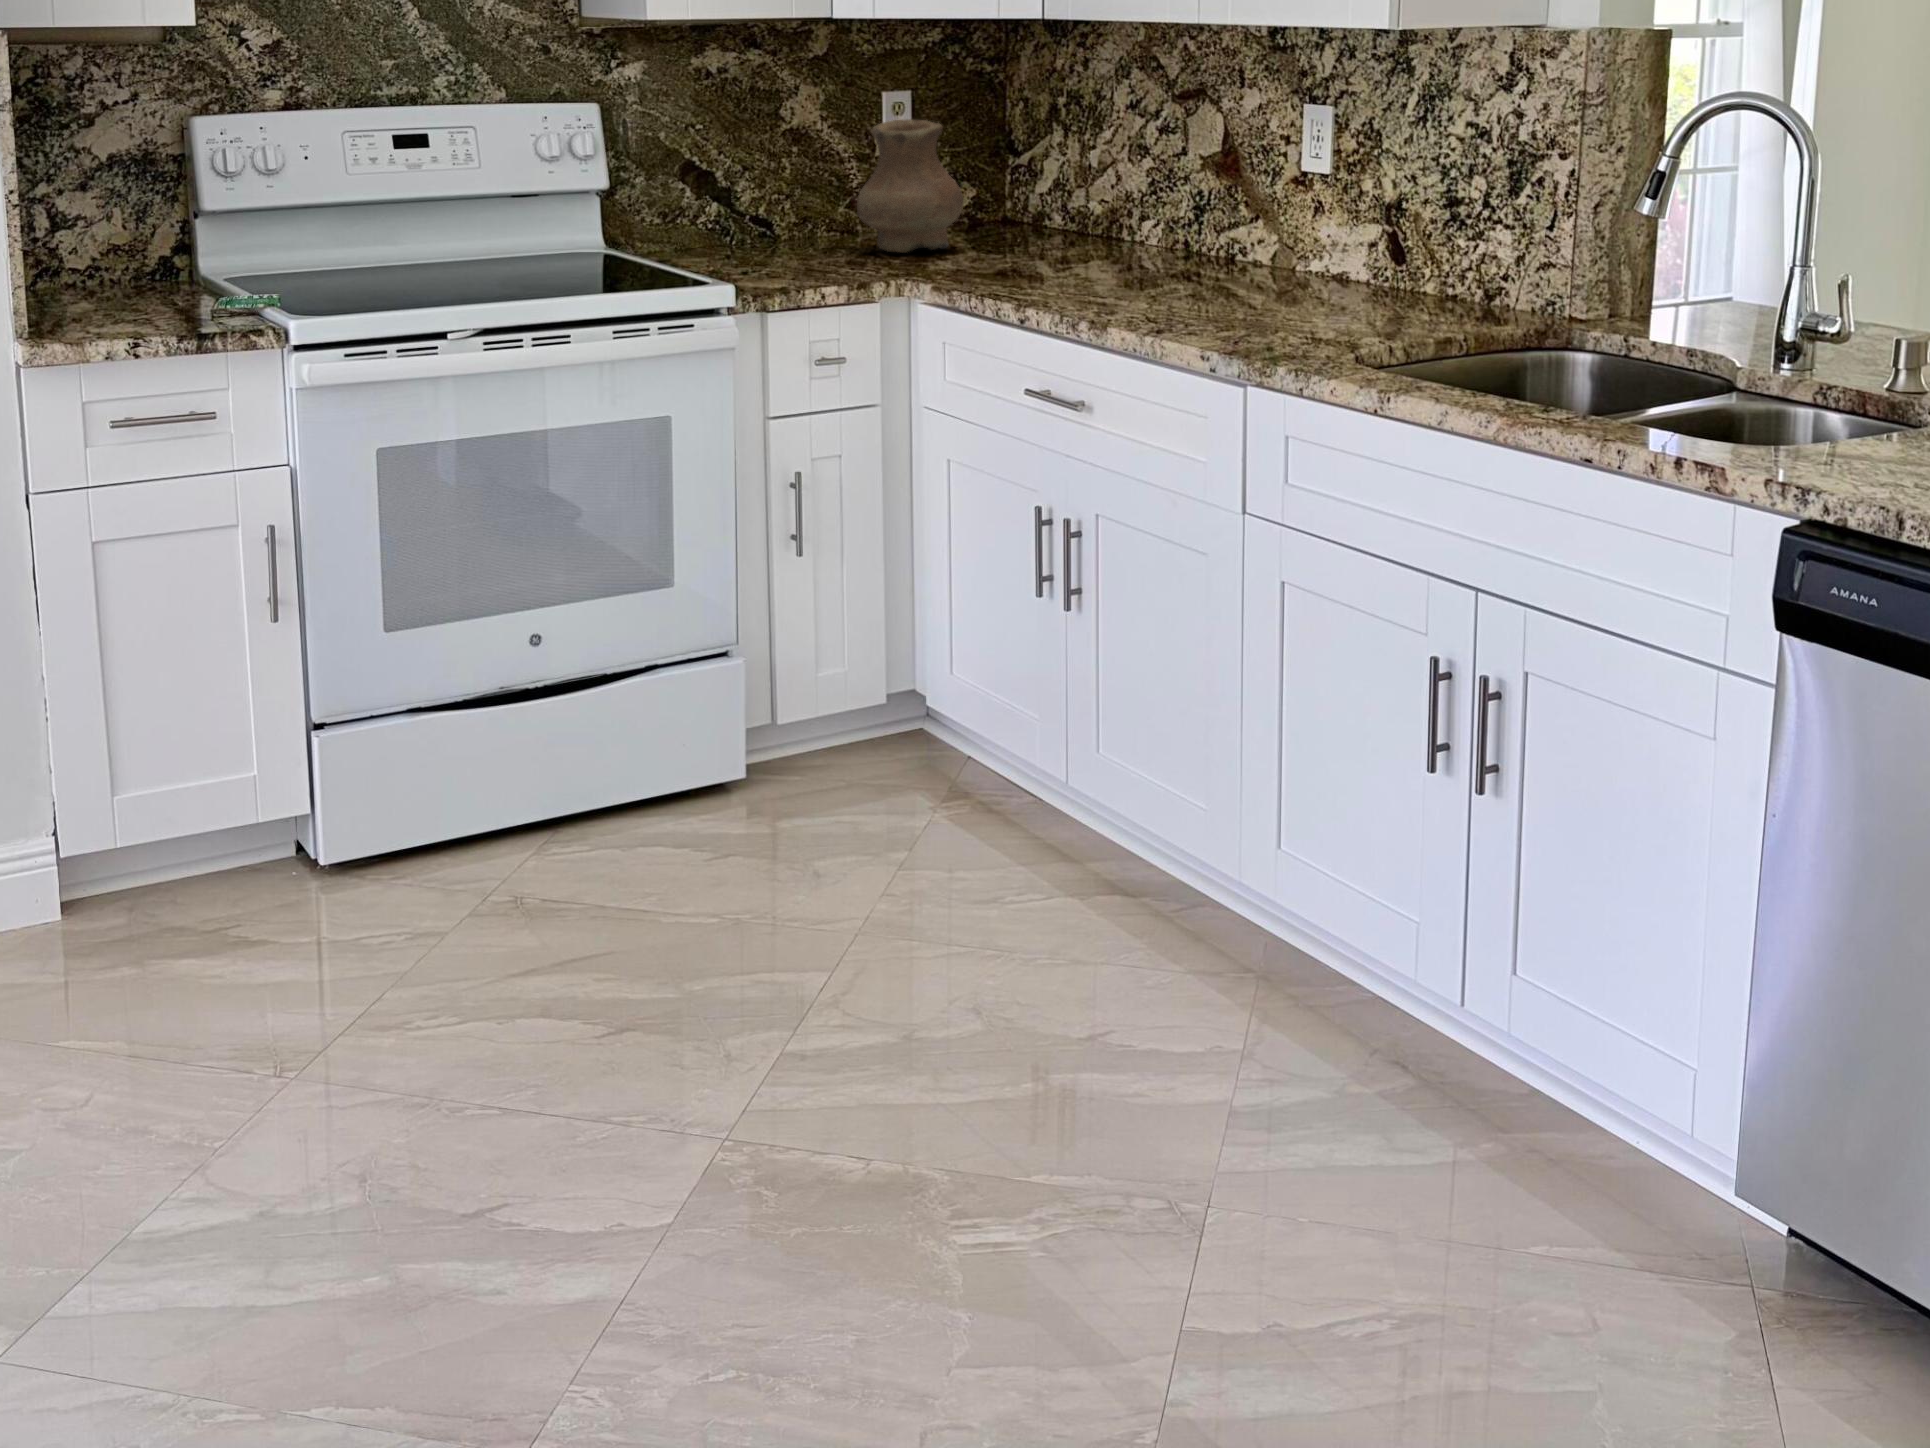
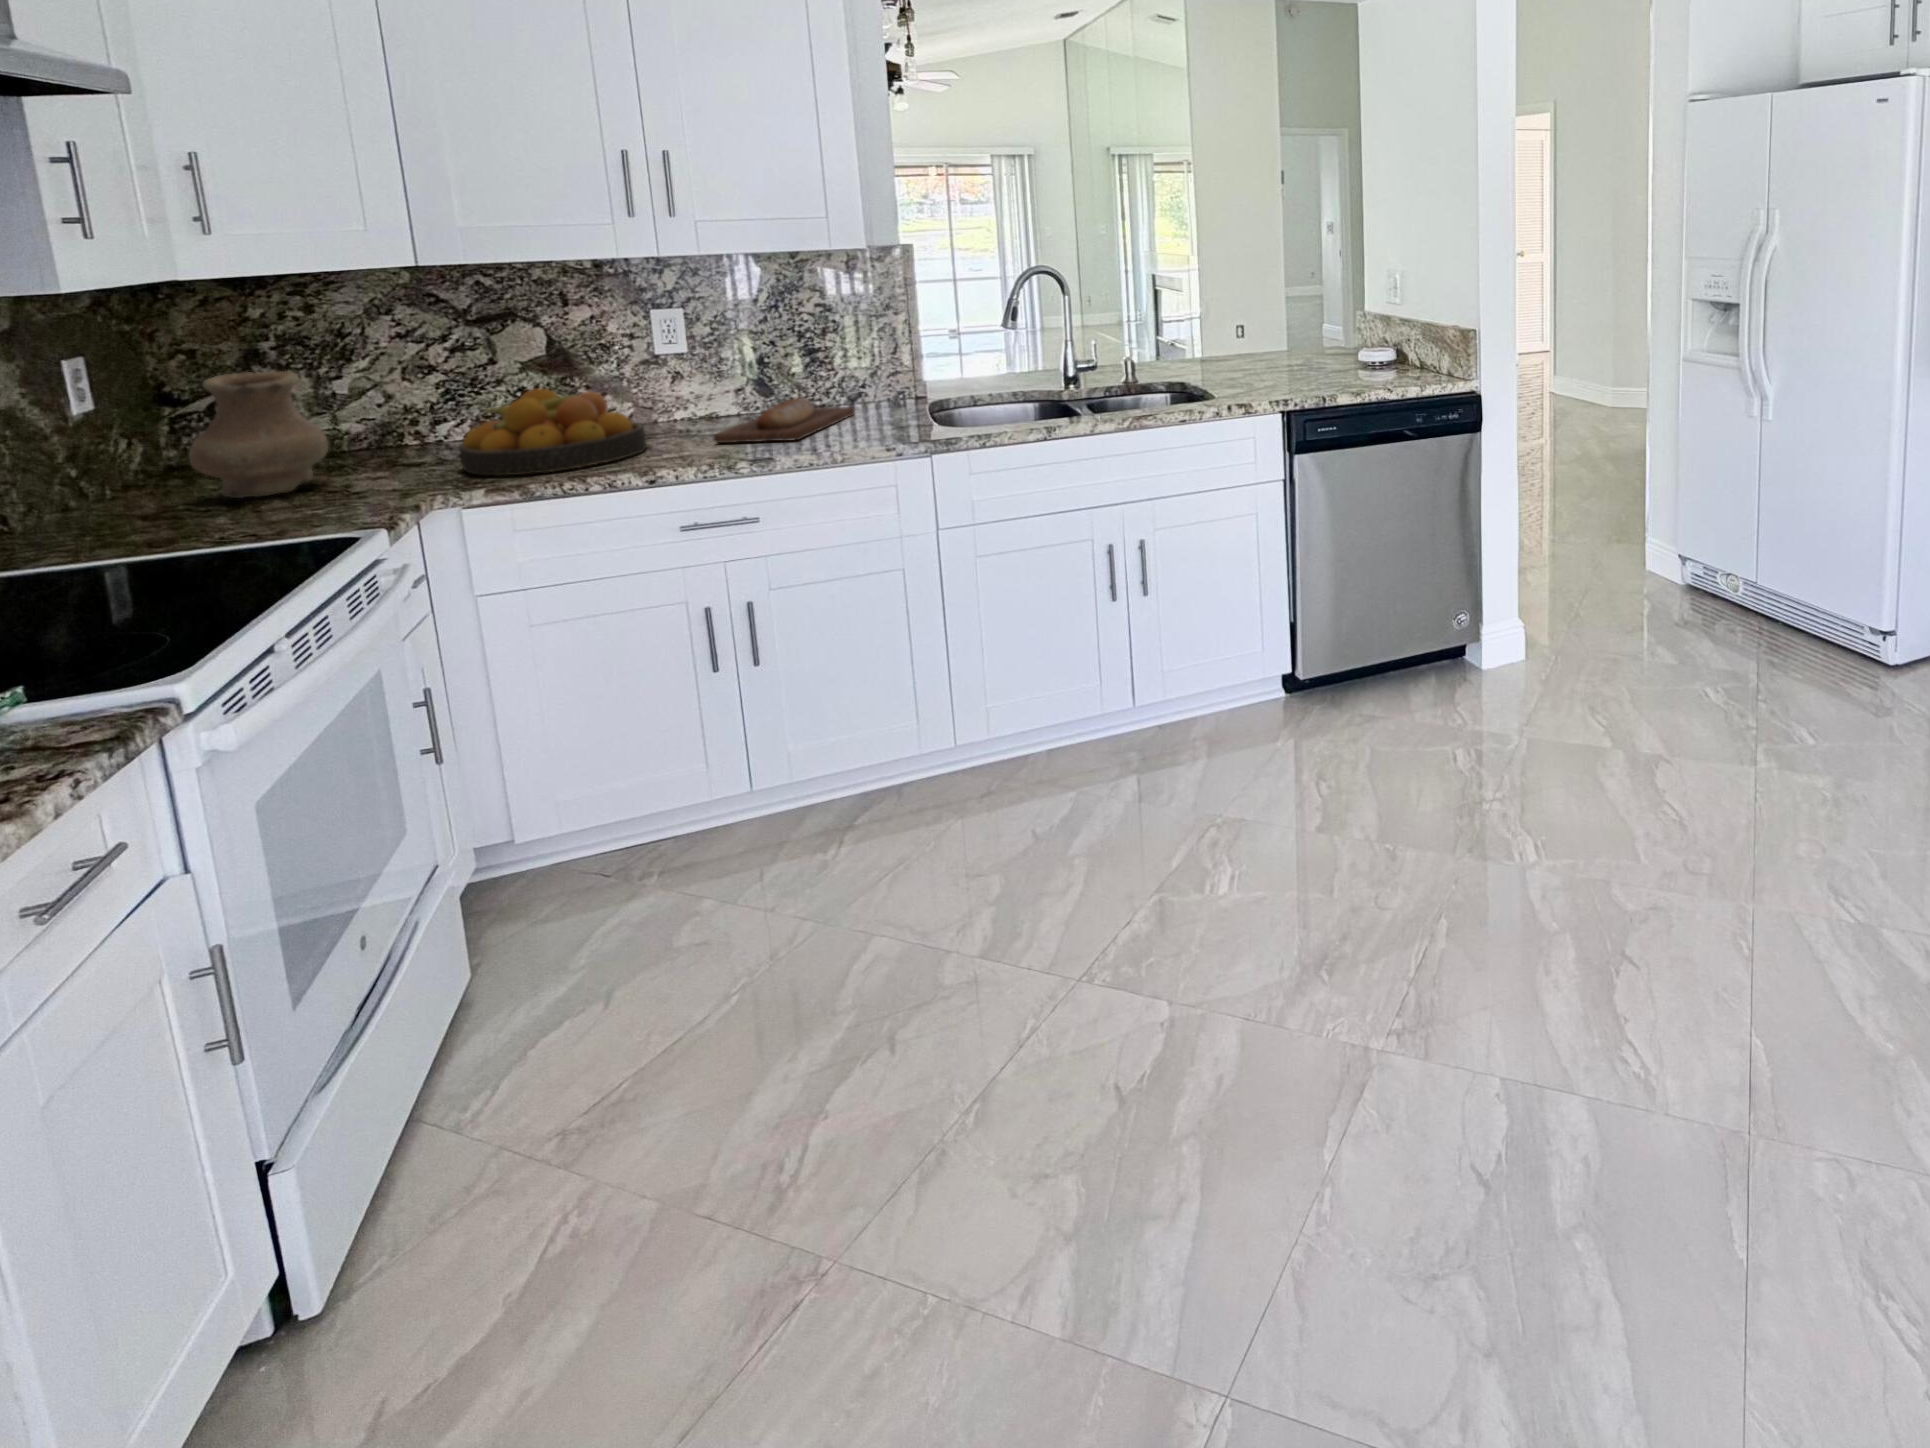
fruit bowl: none [970,185,1168,290] -> present [459,388,646,475]
bread loaf: none [1161,264,1405,316] -> present [714,397,855,443]

